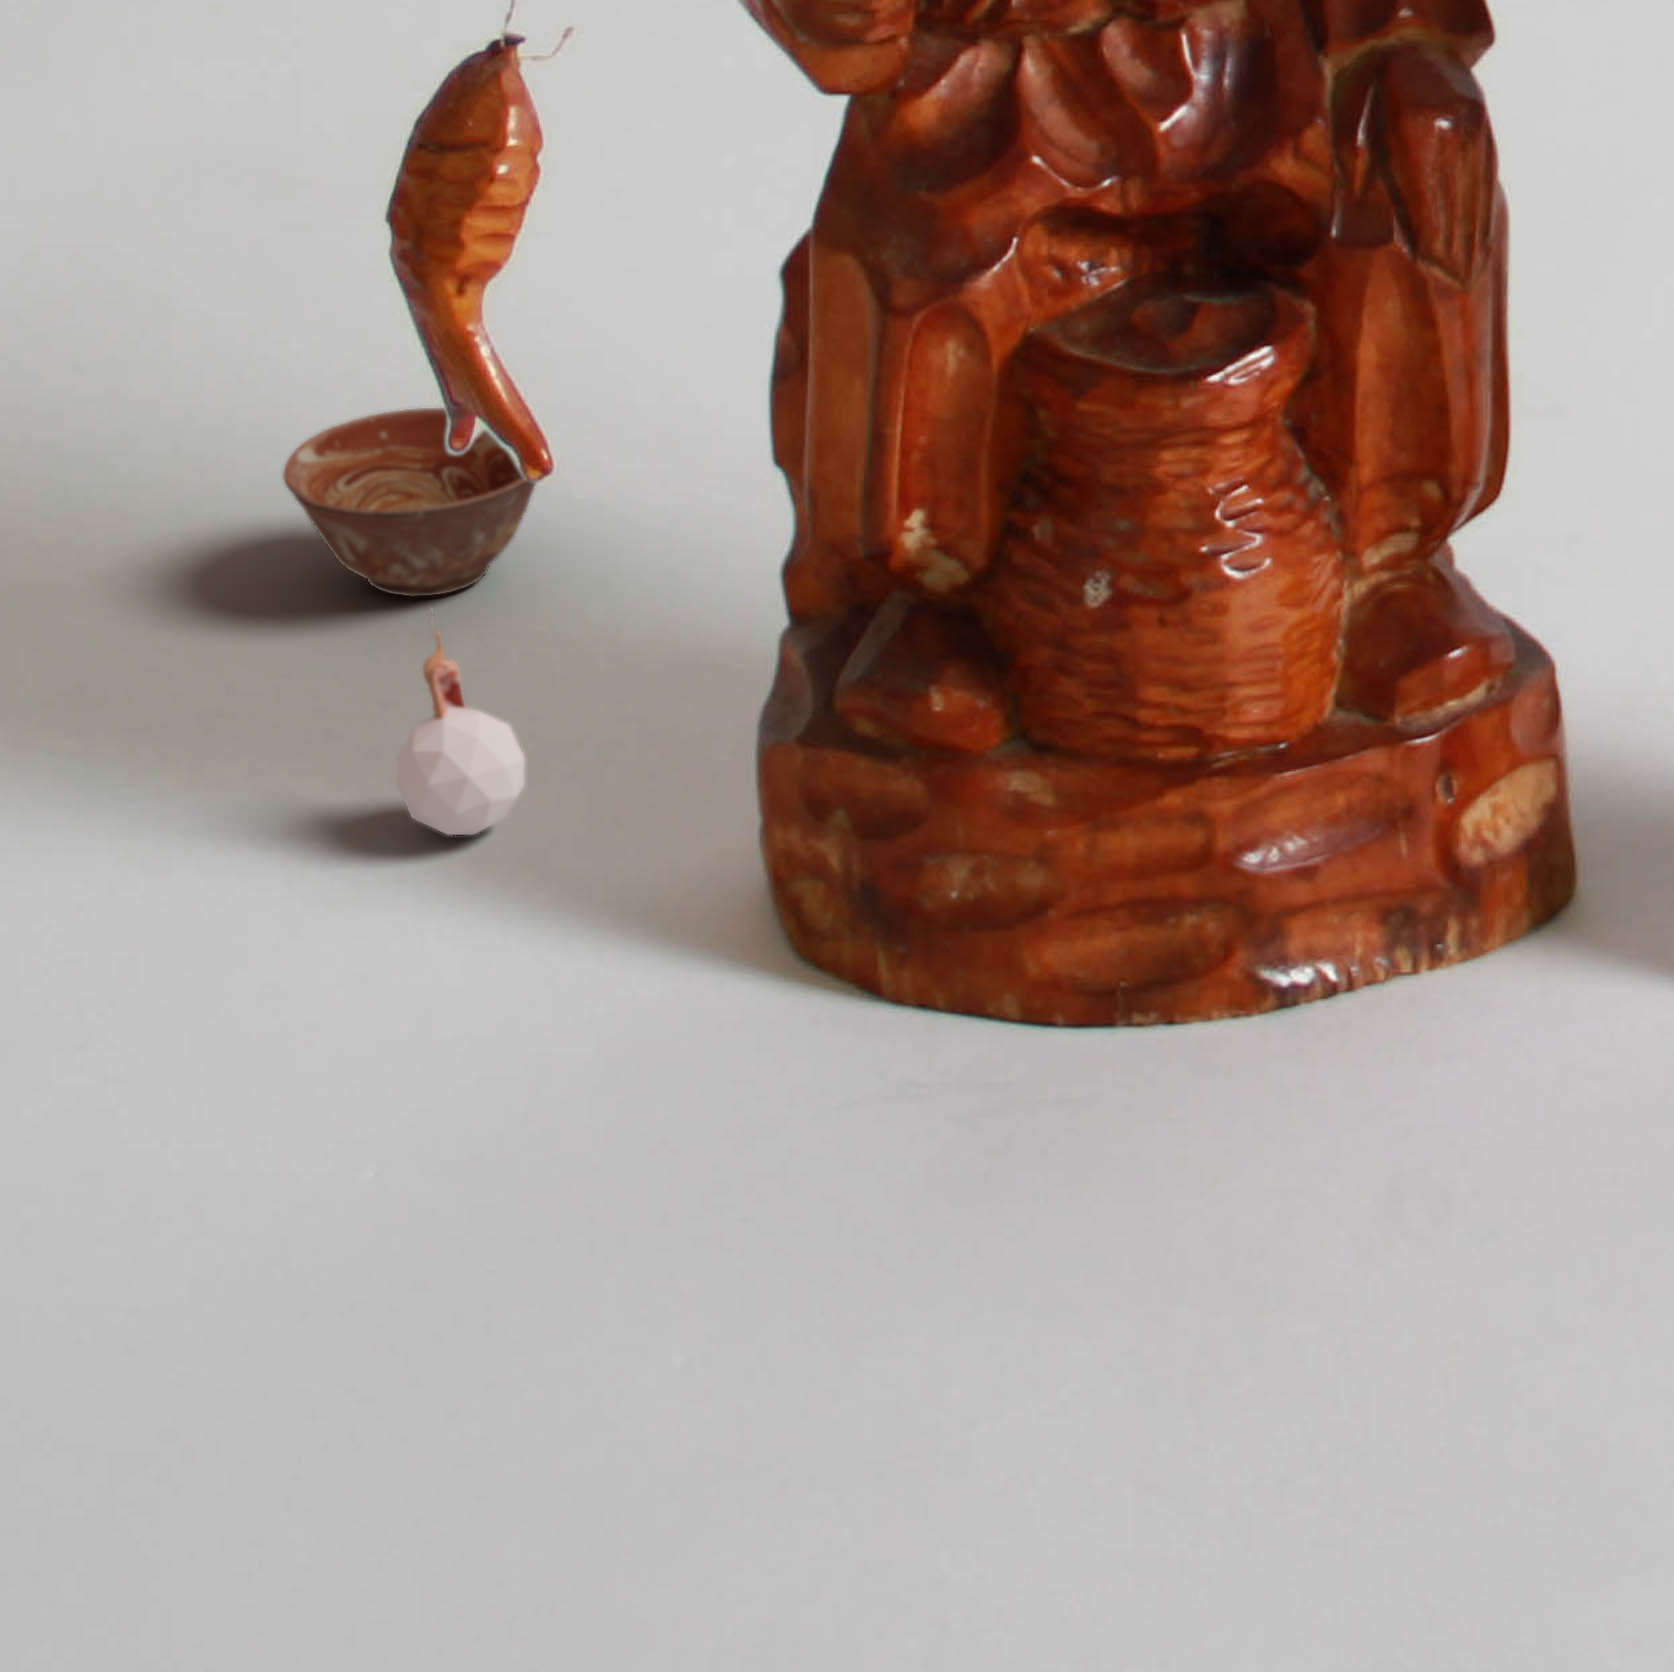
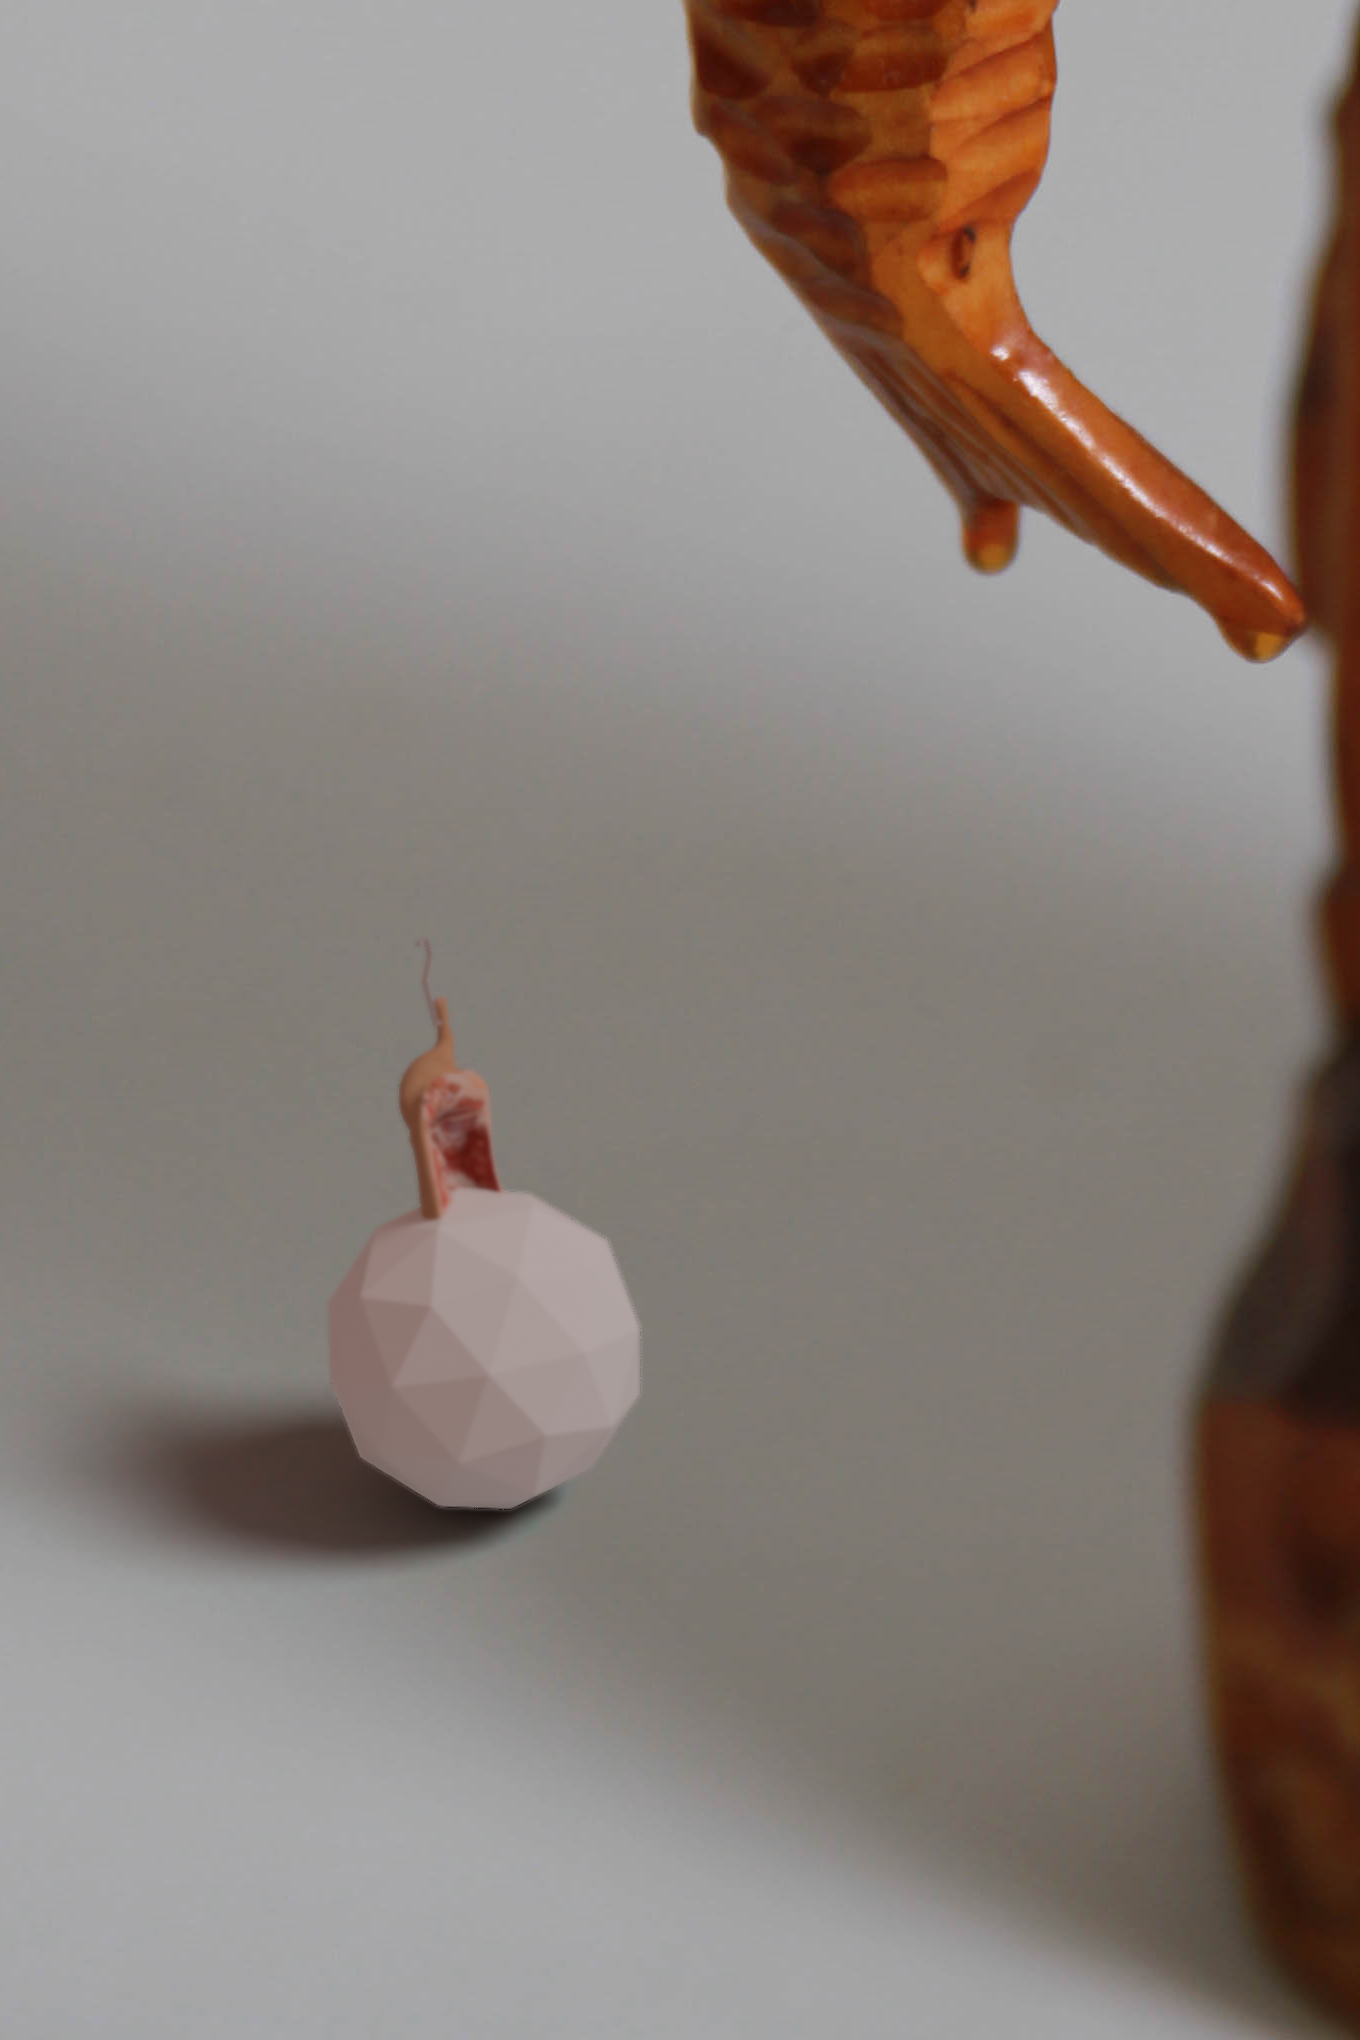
ceramic bowl: present [283,408,536,597] -> none [187,377,814,839]

